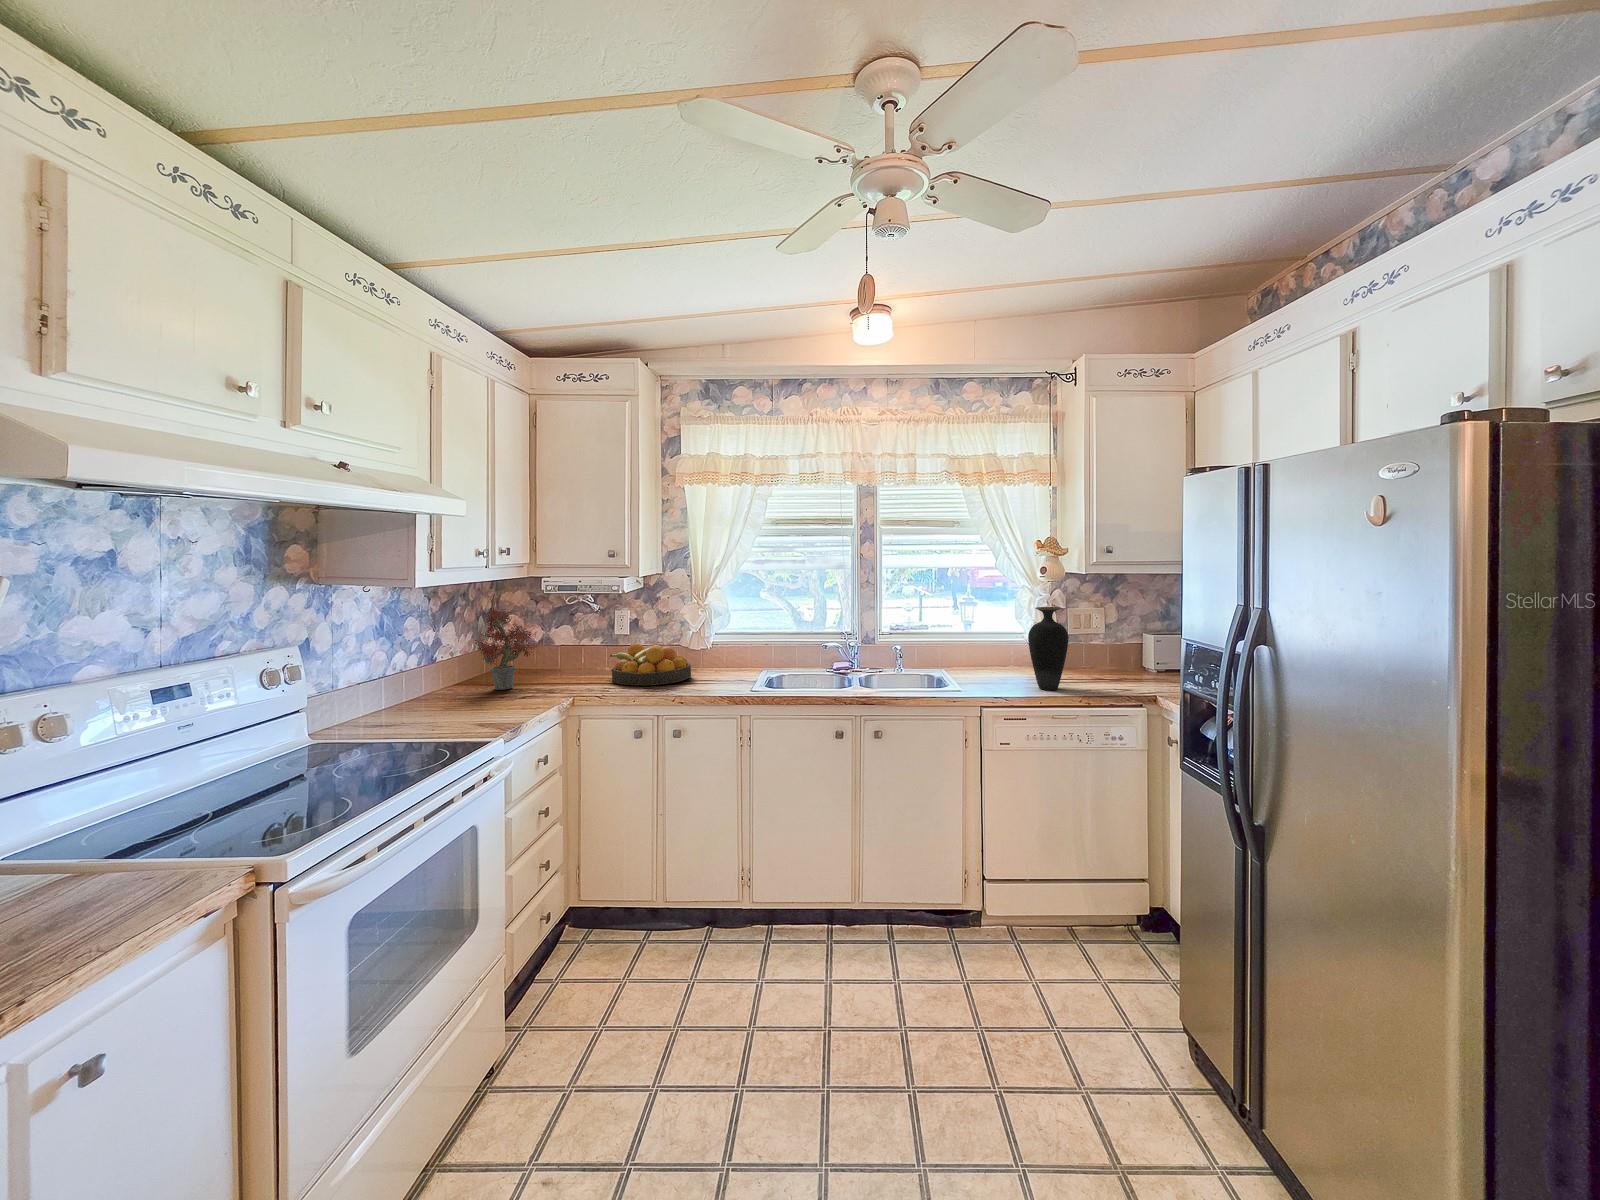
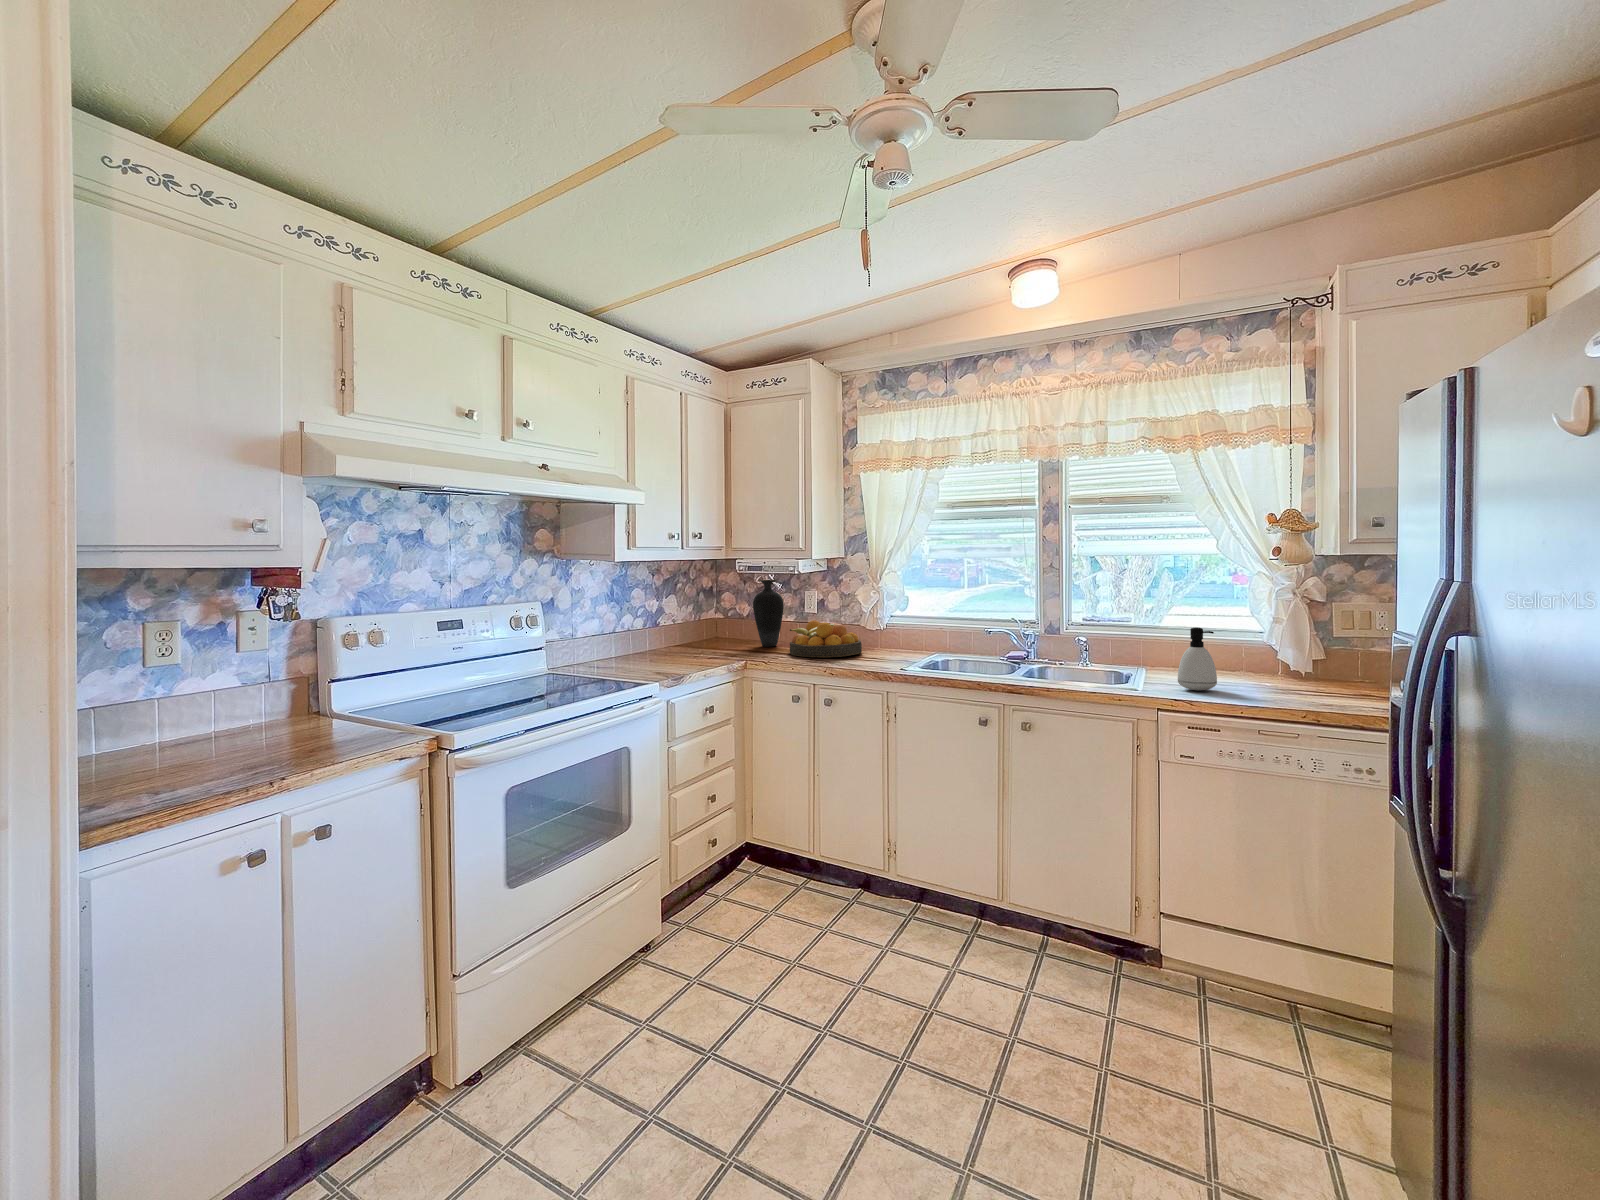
potted plant: present [475,593,539,690] -> none [679,571,731,653]
vase: present [1028,607,1068,690] -> present [753,579,784,647]
soap dispenser: none [989,642,1018,695] -> present [1178,628,1217,690]

